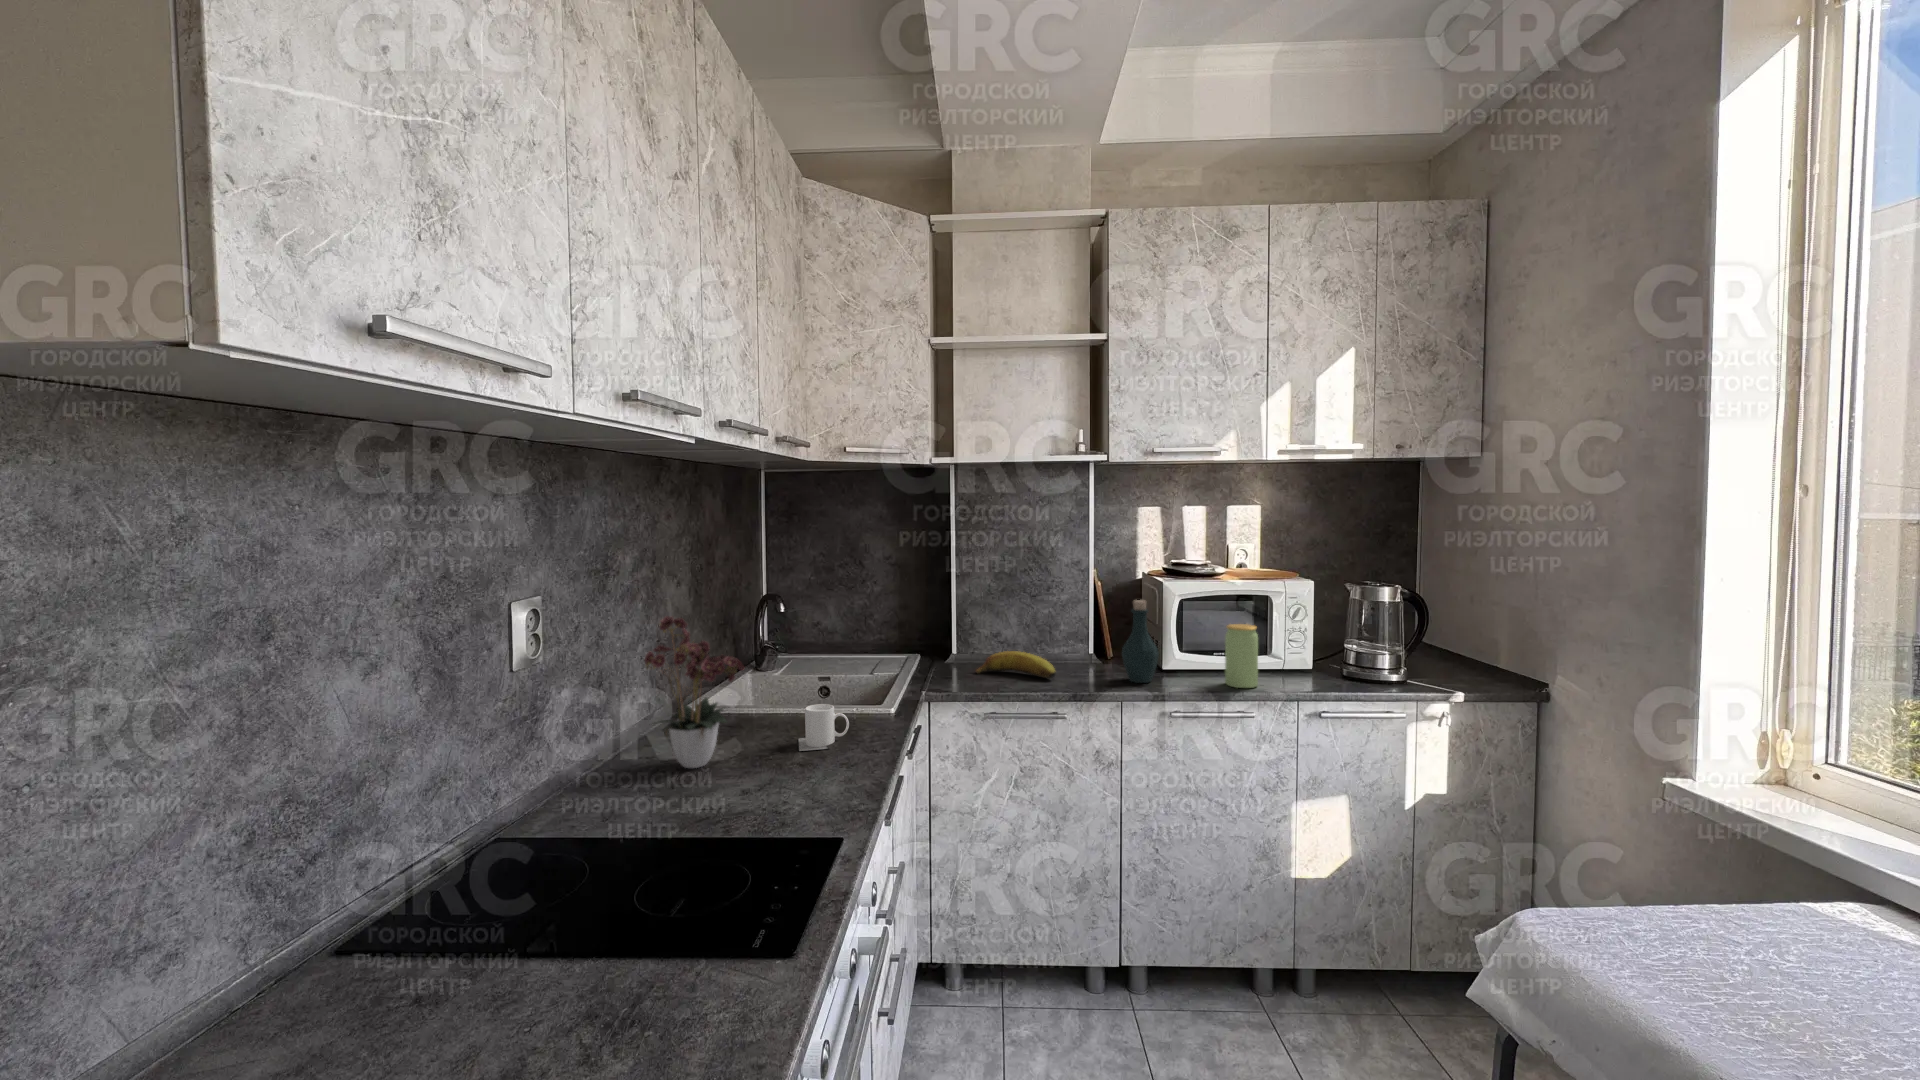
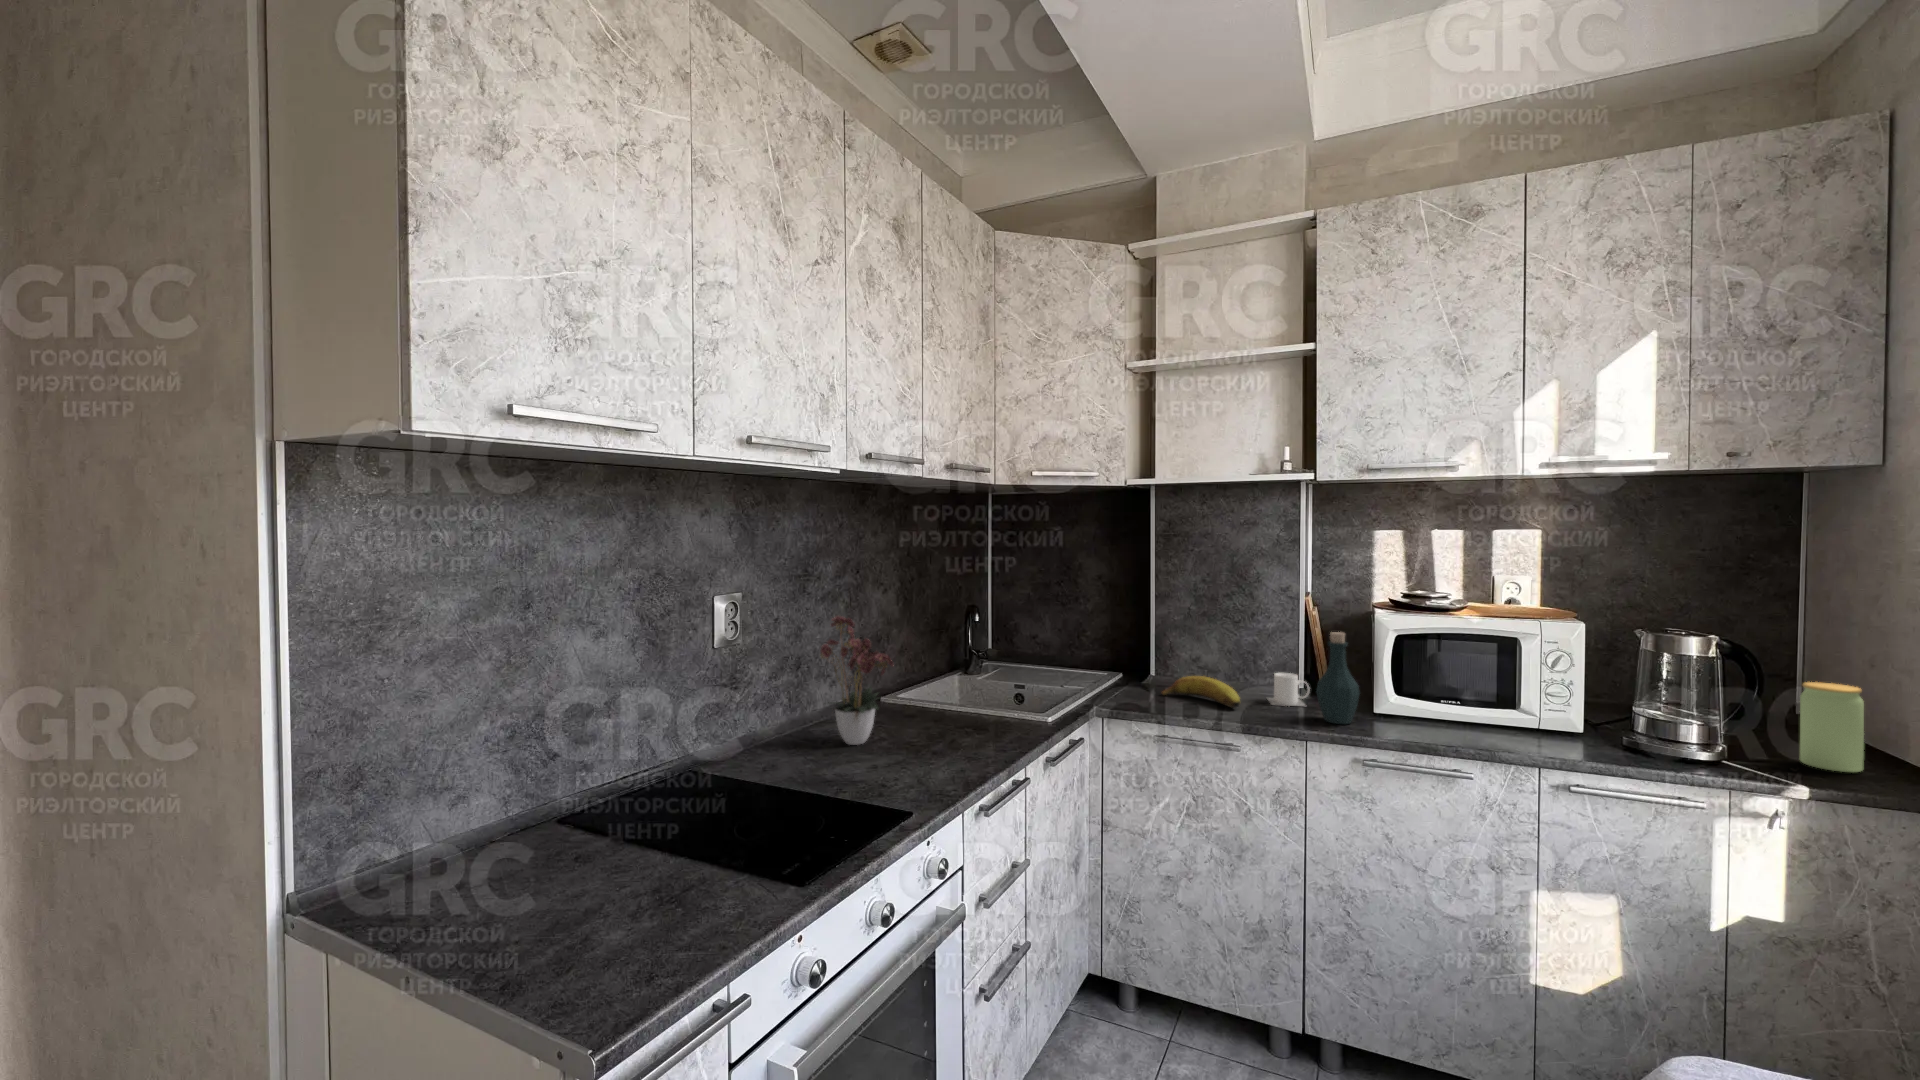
jar: present [1225,624,1258,688] -> present [1800,682,1864,772]
mug: present [798,704,849,751] -> present [1267,673,1310,706]

